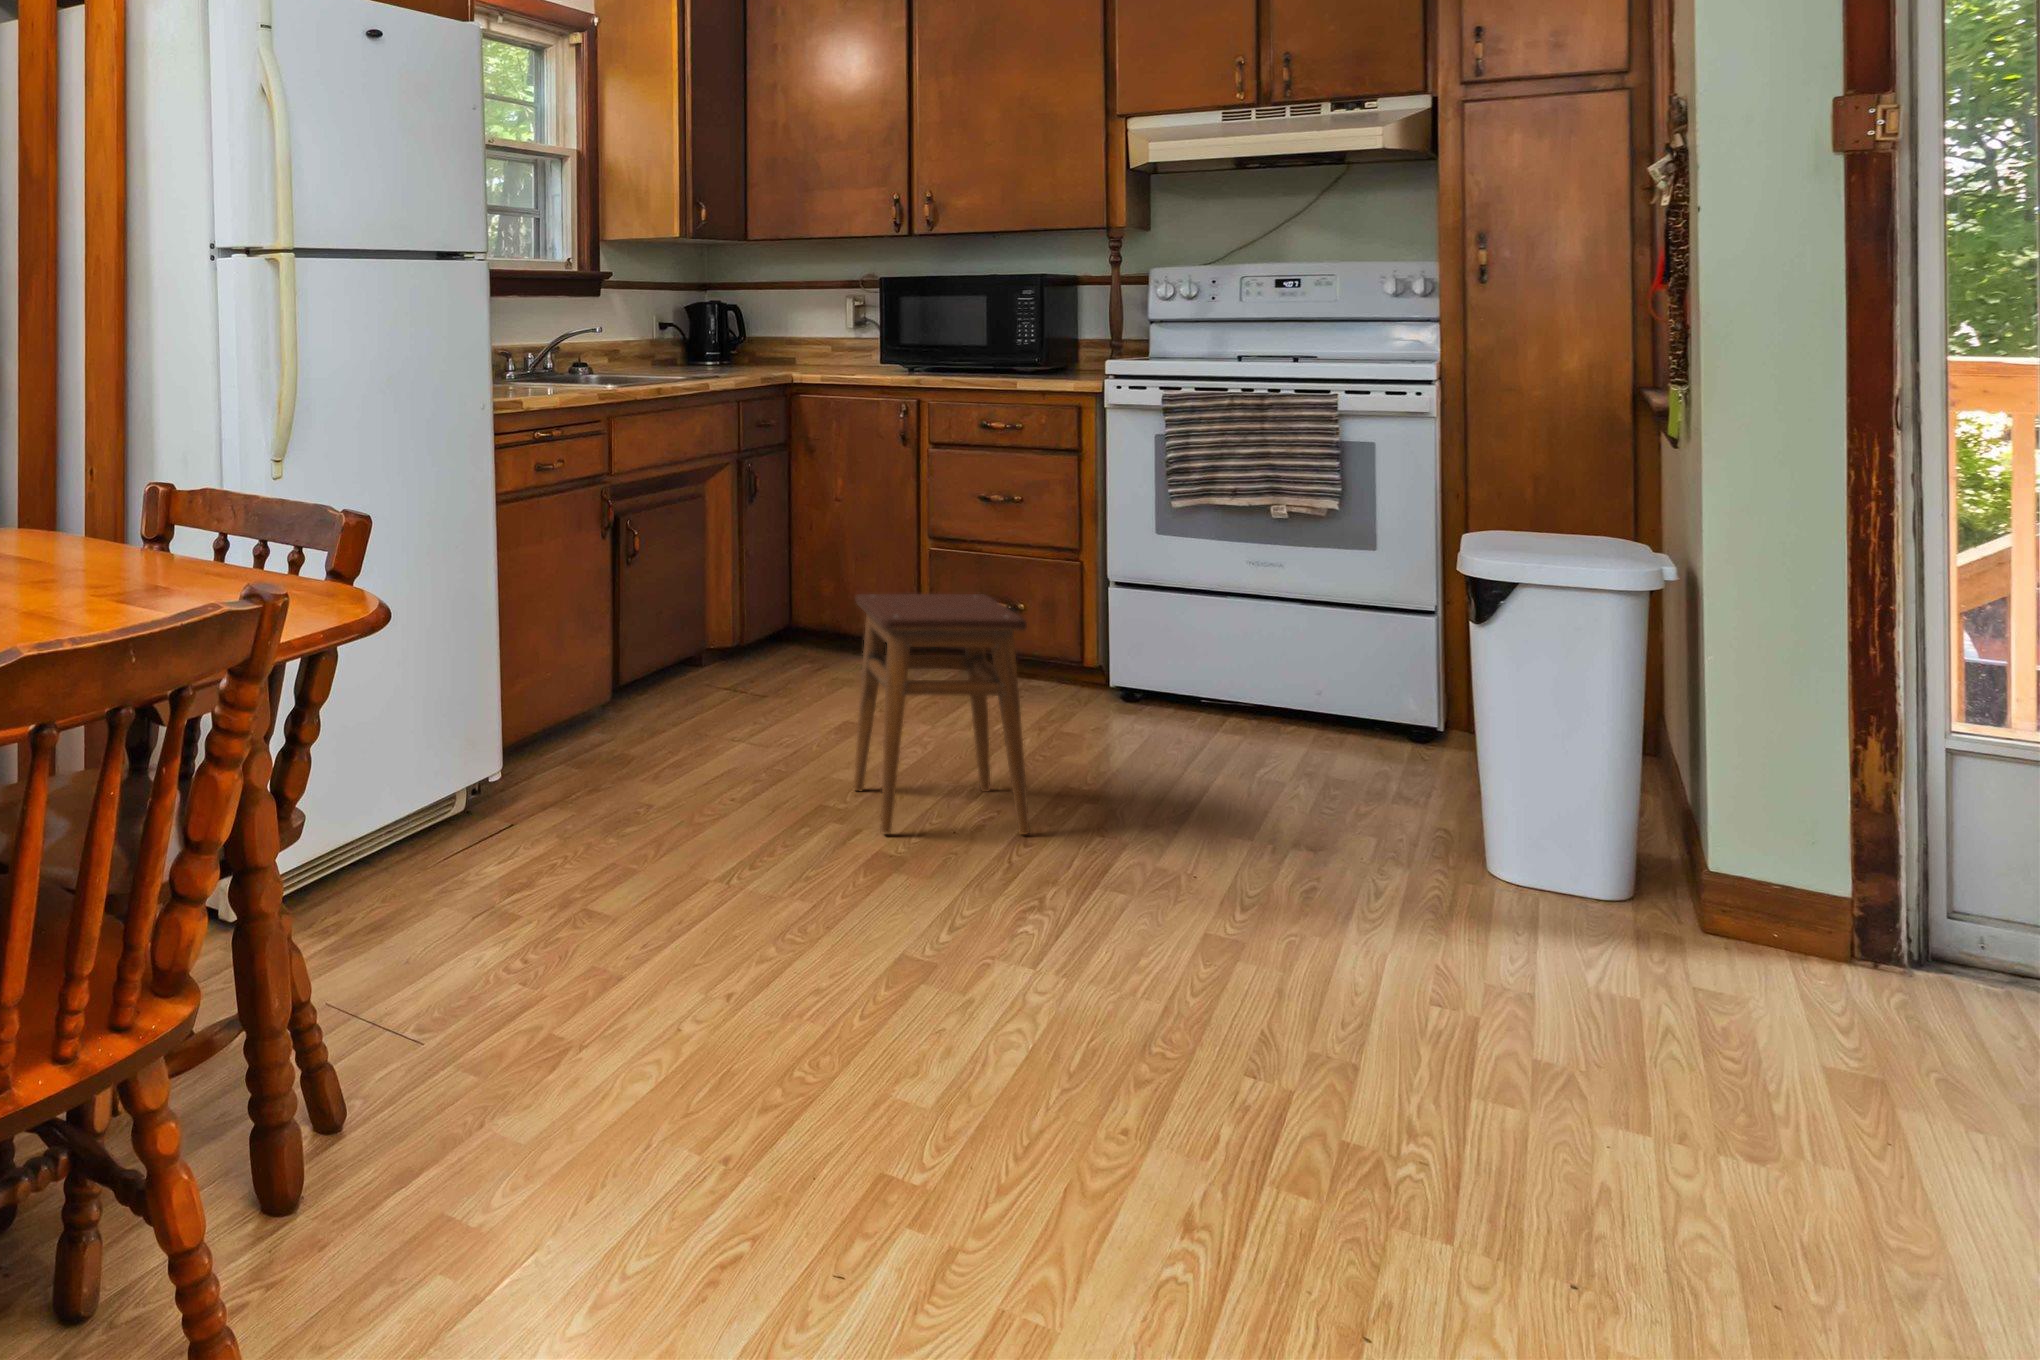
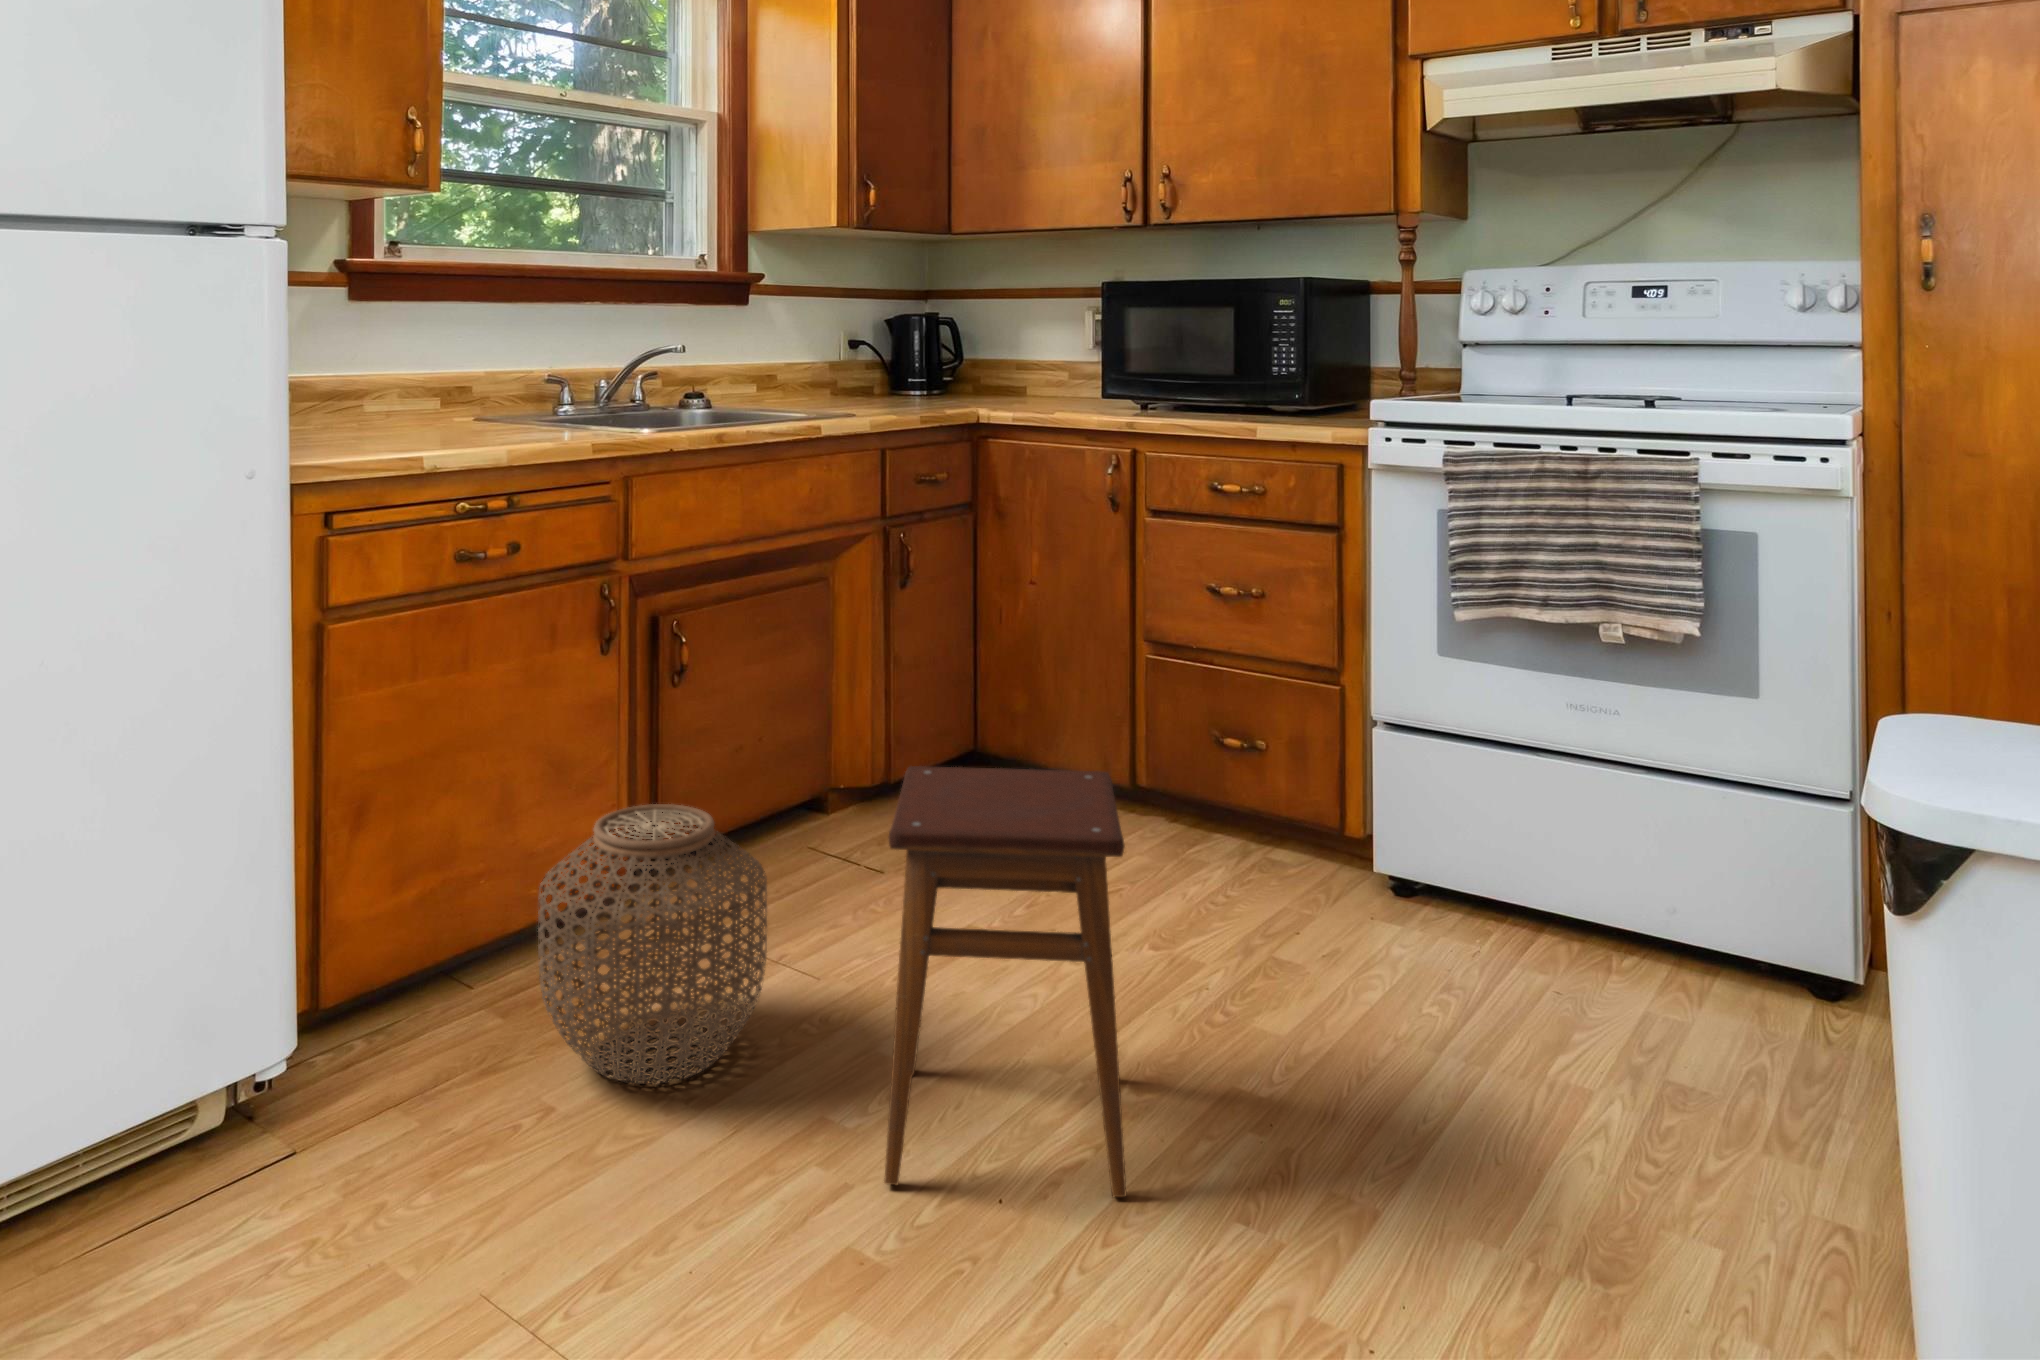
woven basket: none [615,628,763,799] -> present [538,804,767,1084]

